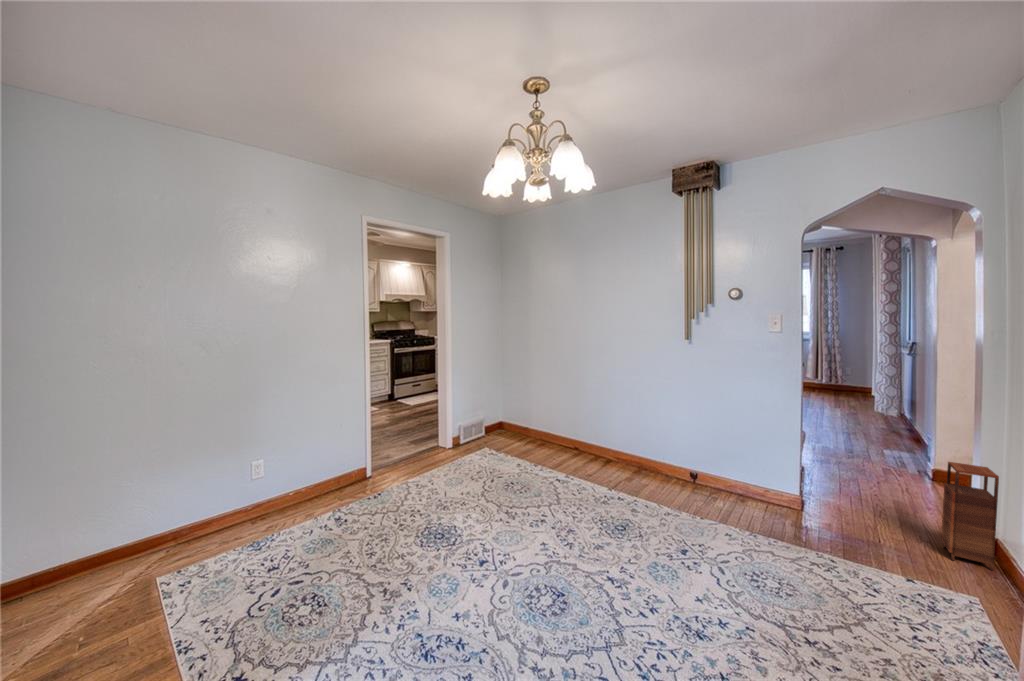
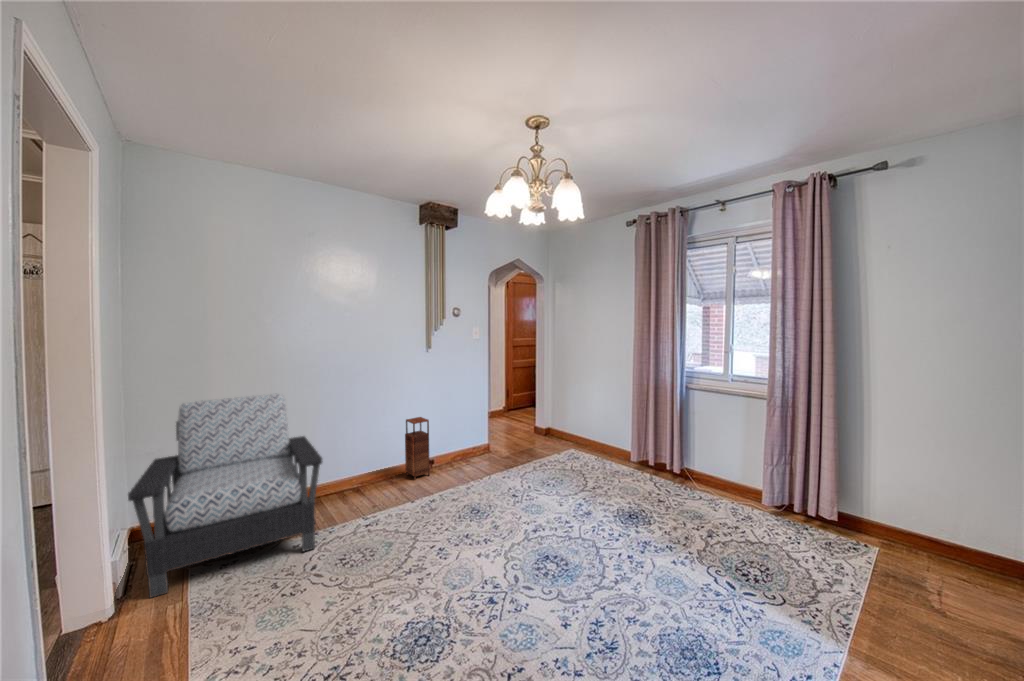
armchair: none [612,377,775,547] -> present [128,394,323,598]

